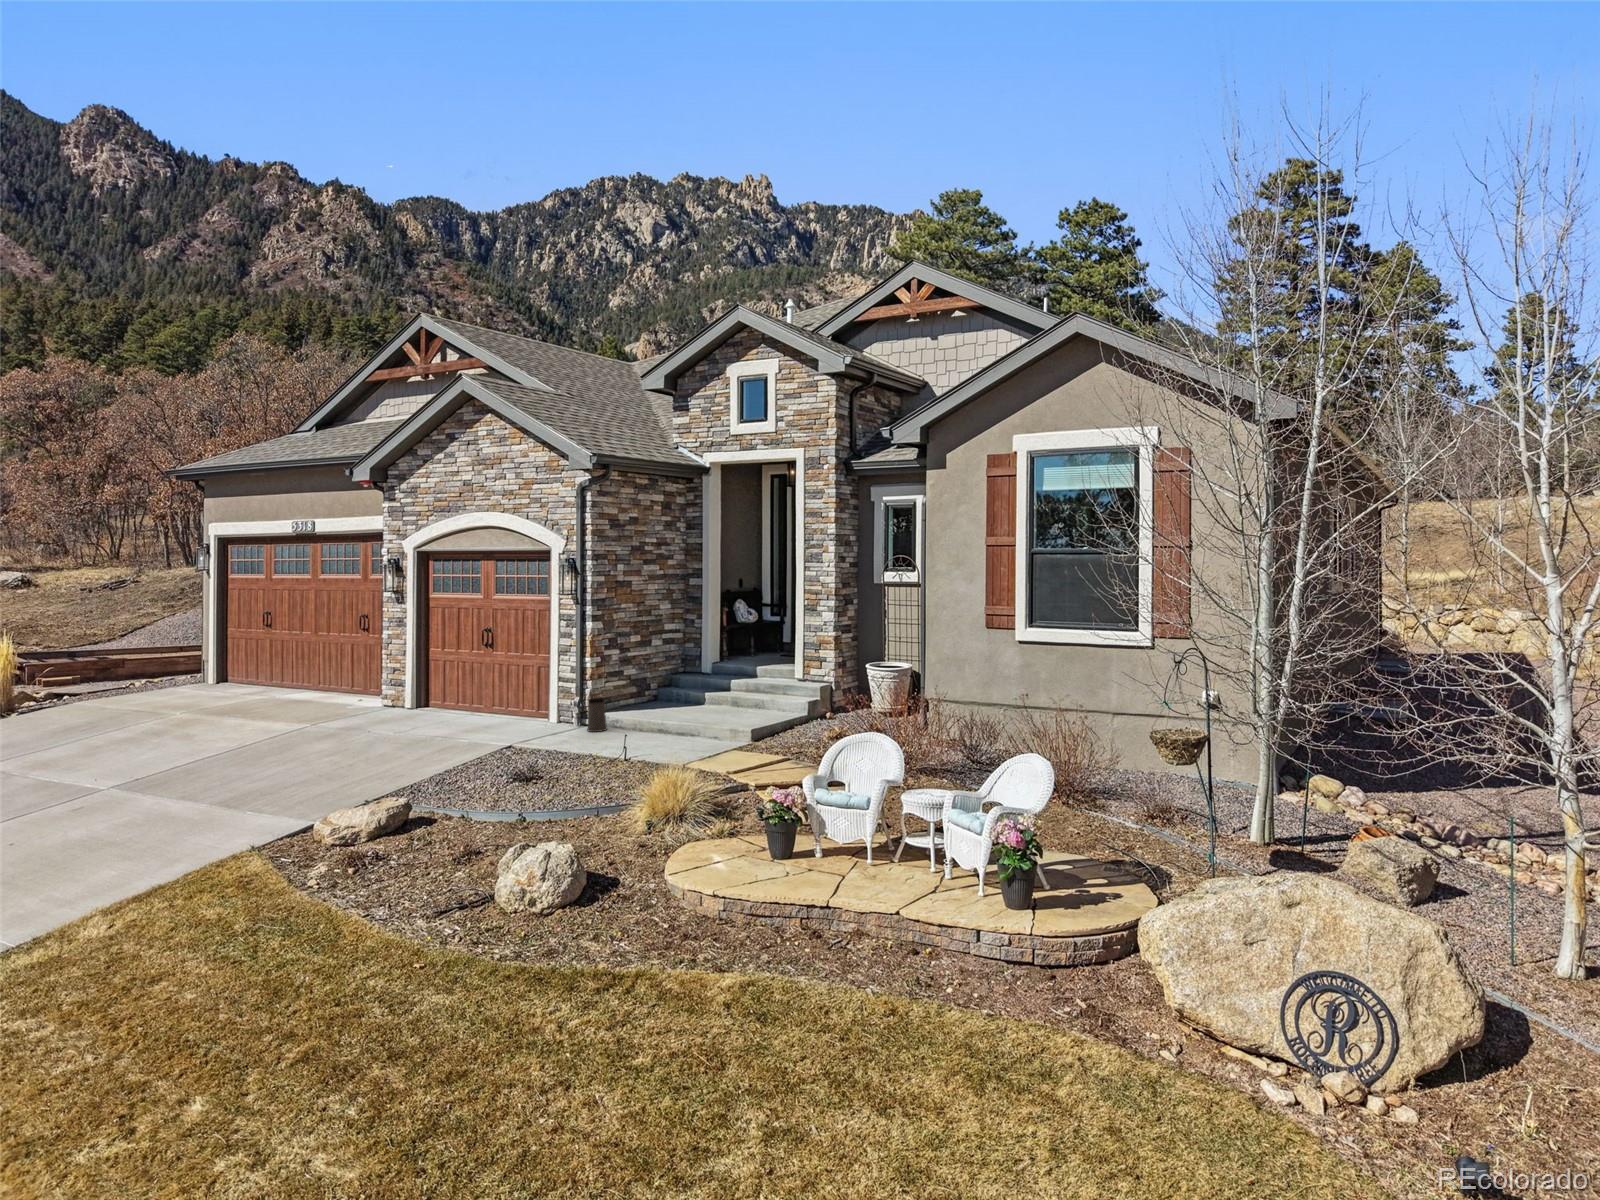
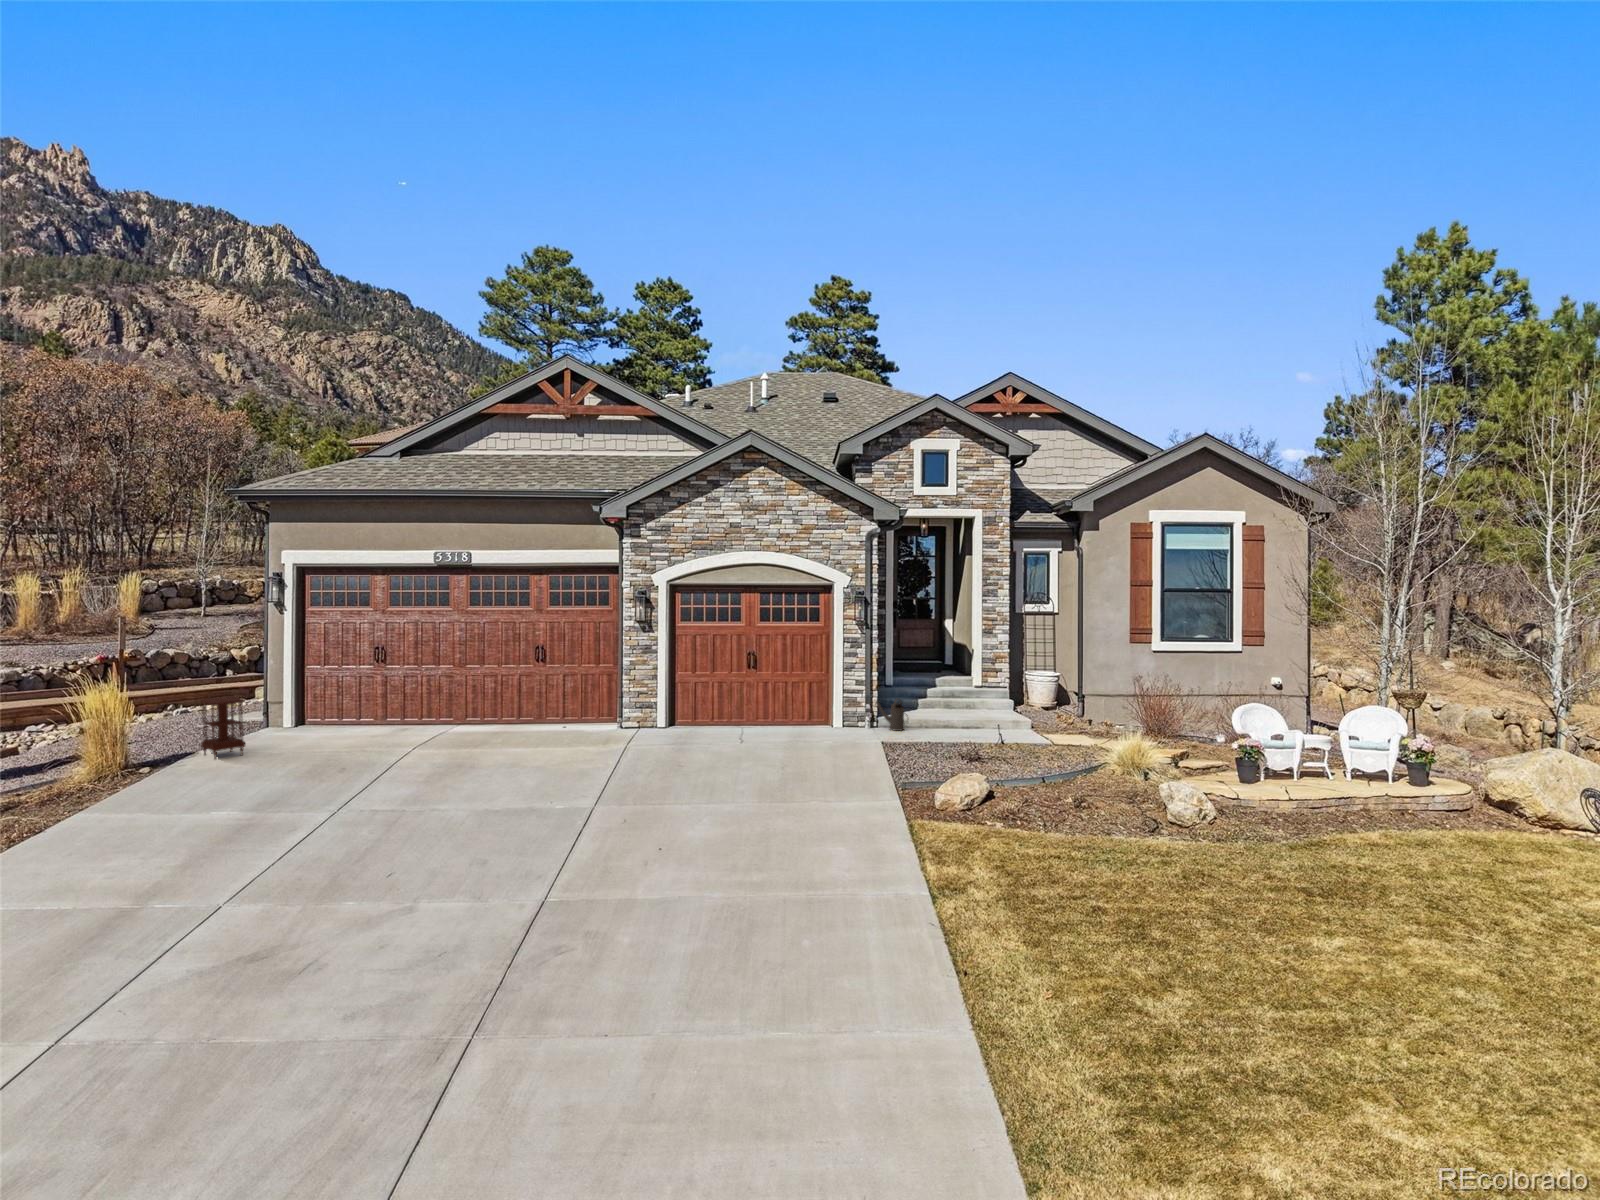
side table: none [9,655,55,710] -> present [201,696,245,759]

